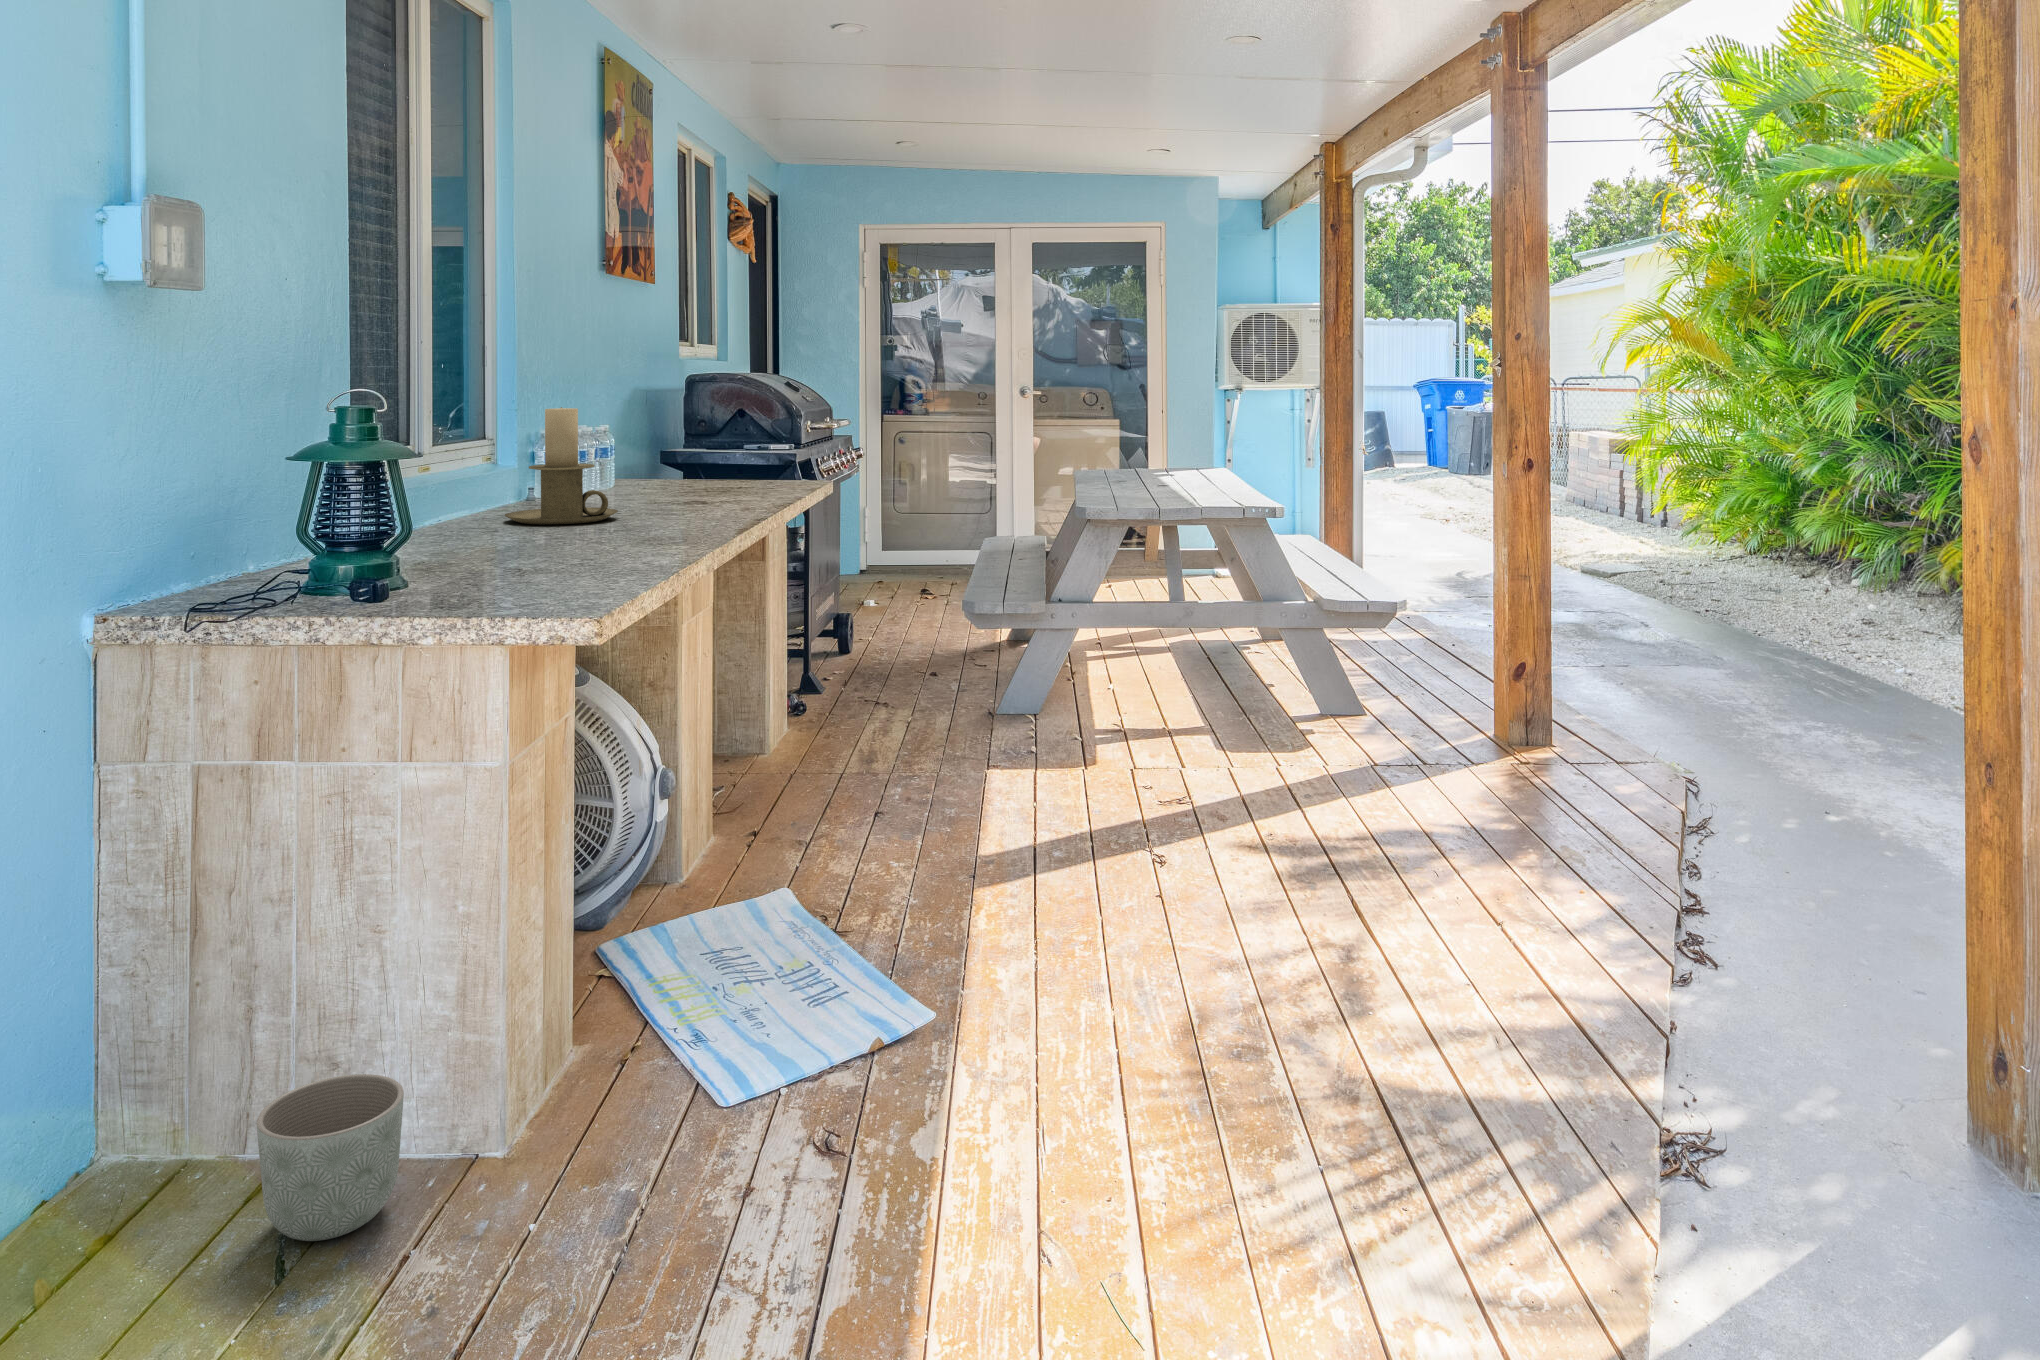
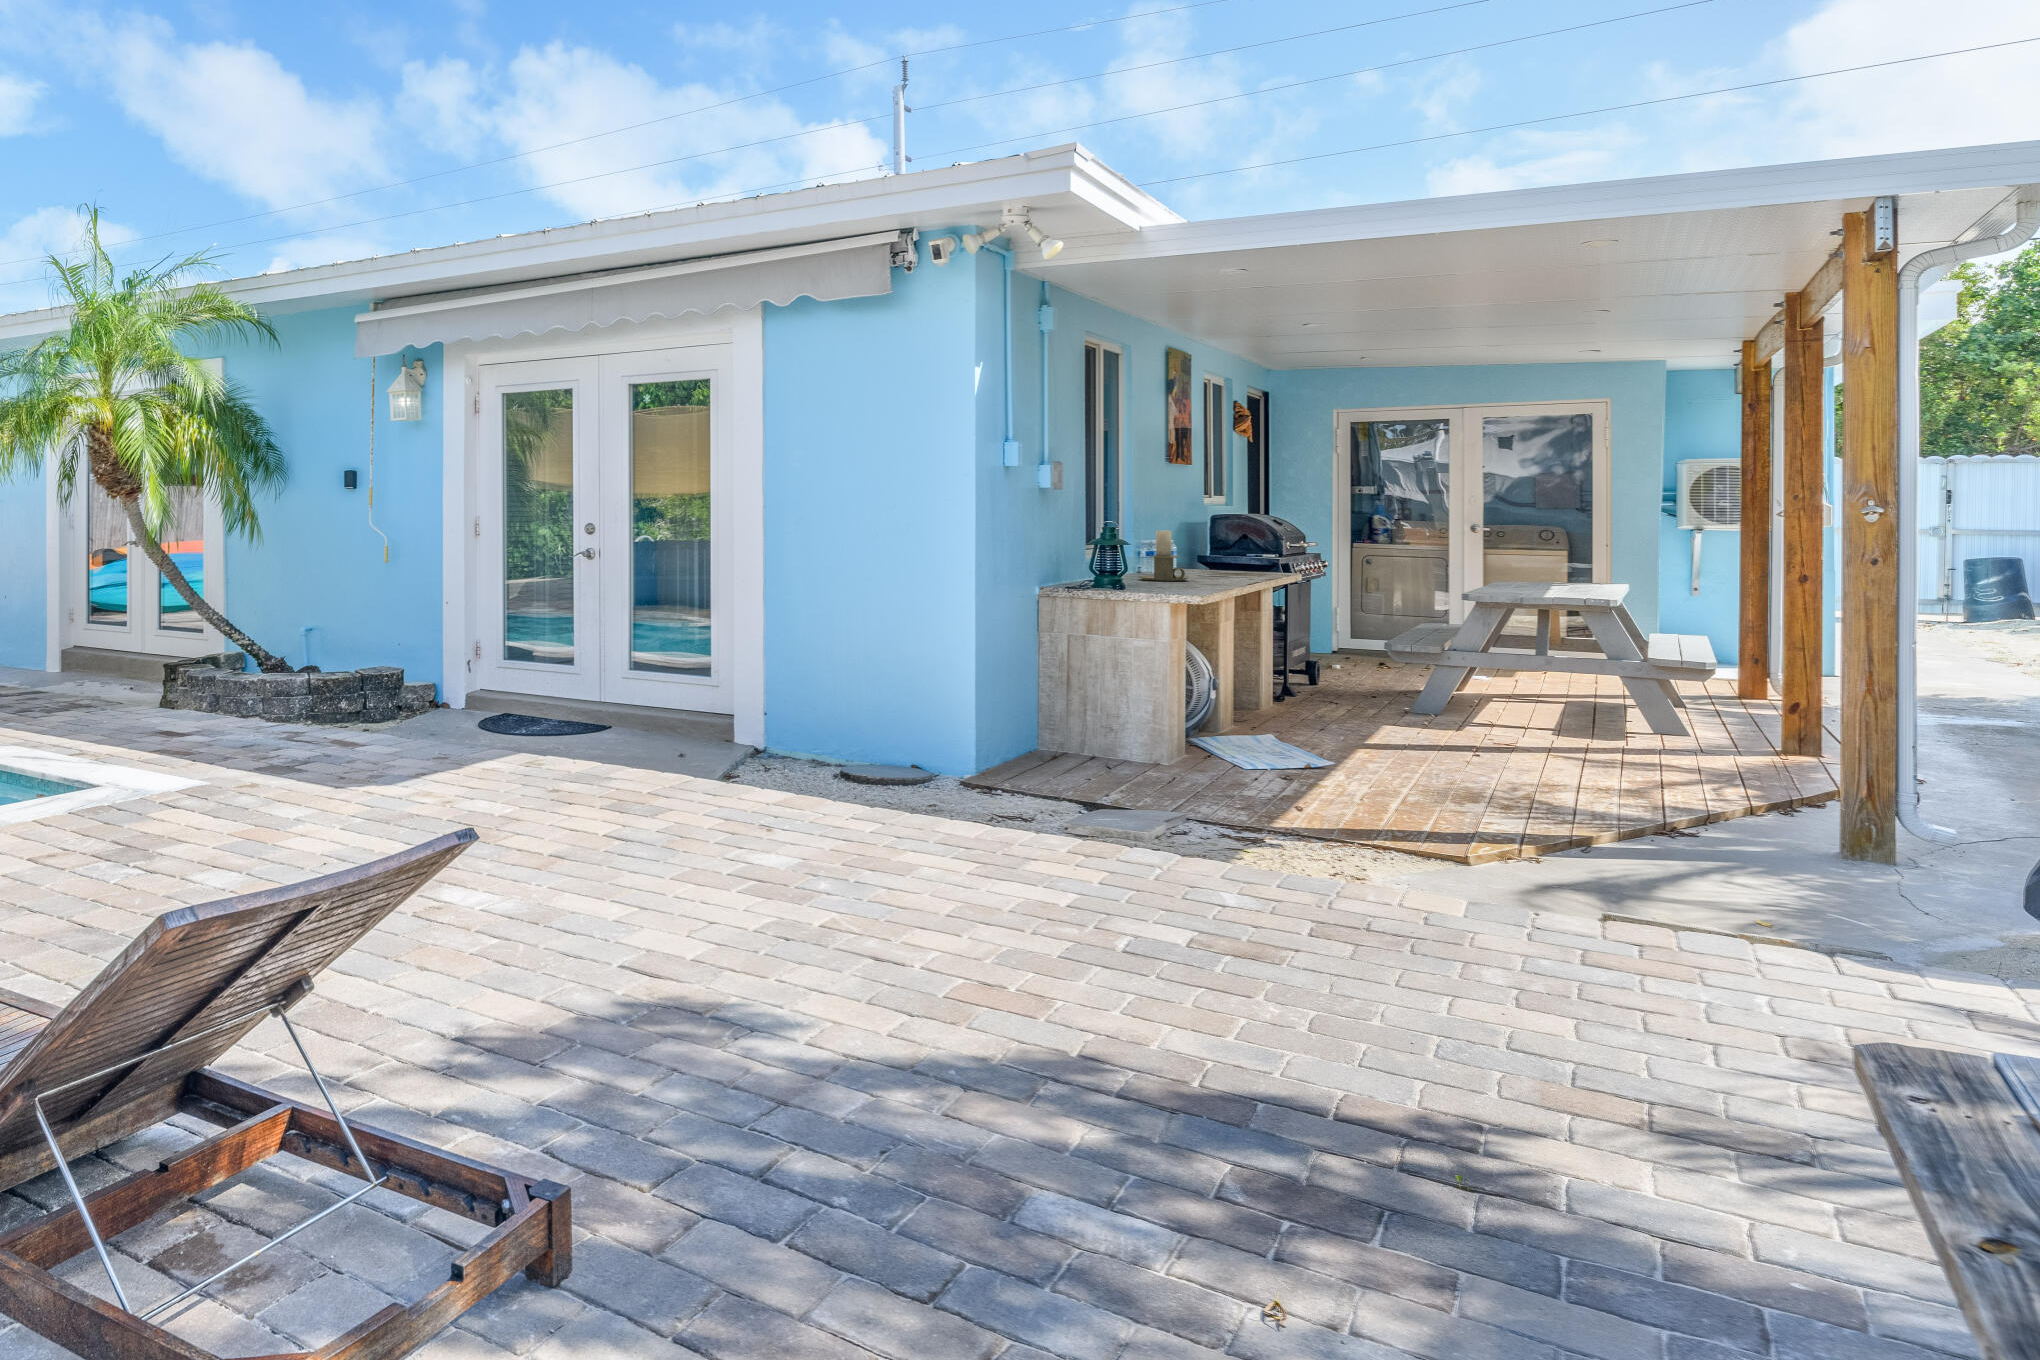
planter: present [256,1074,404,1241] -> none [1093,740,1137,781]

